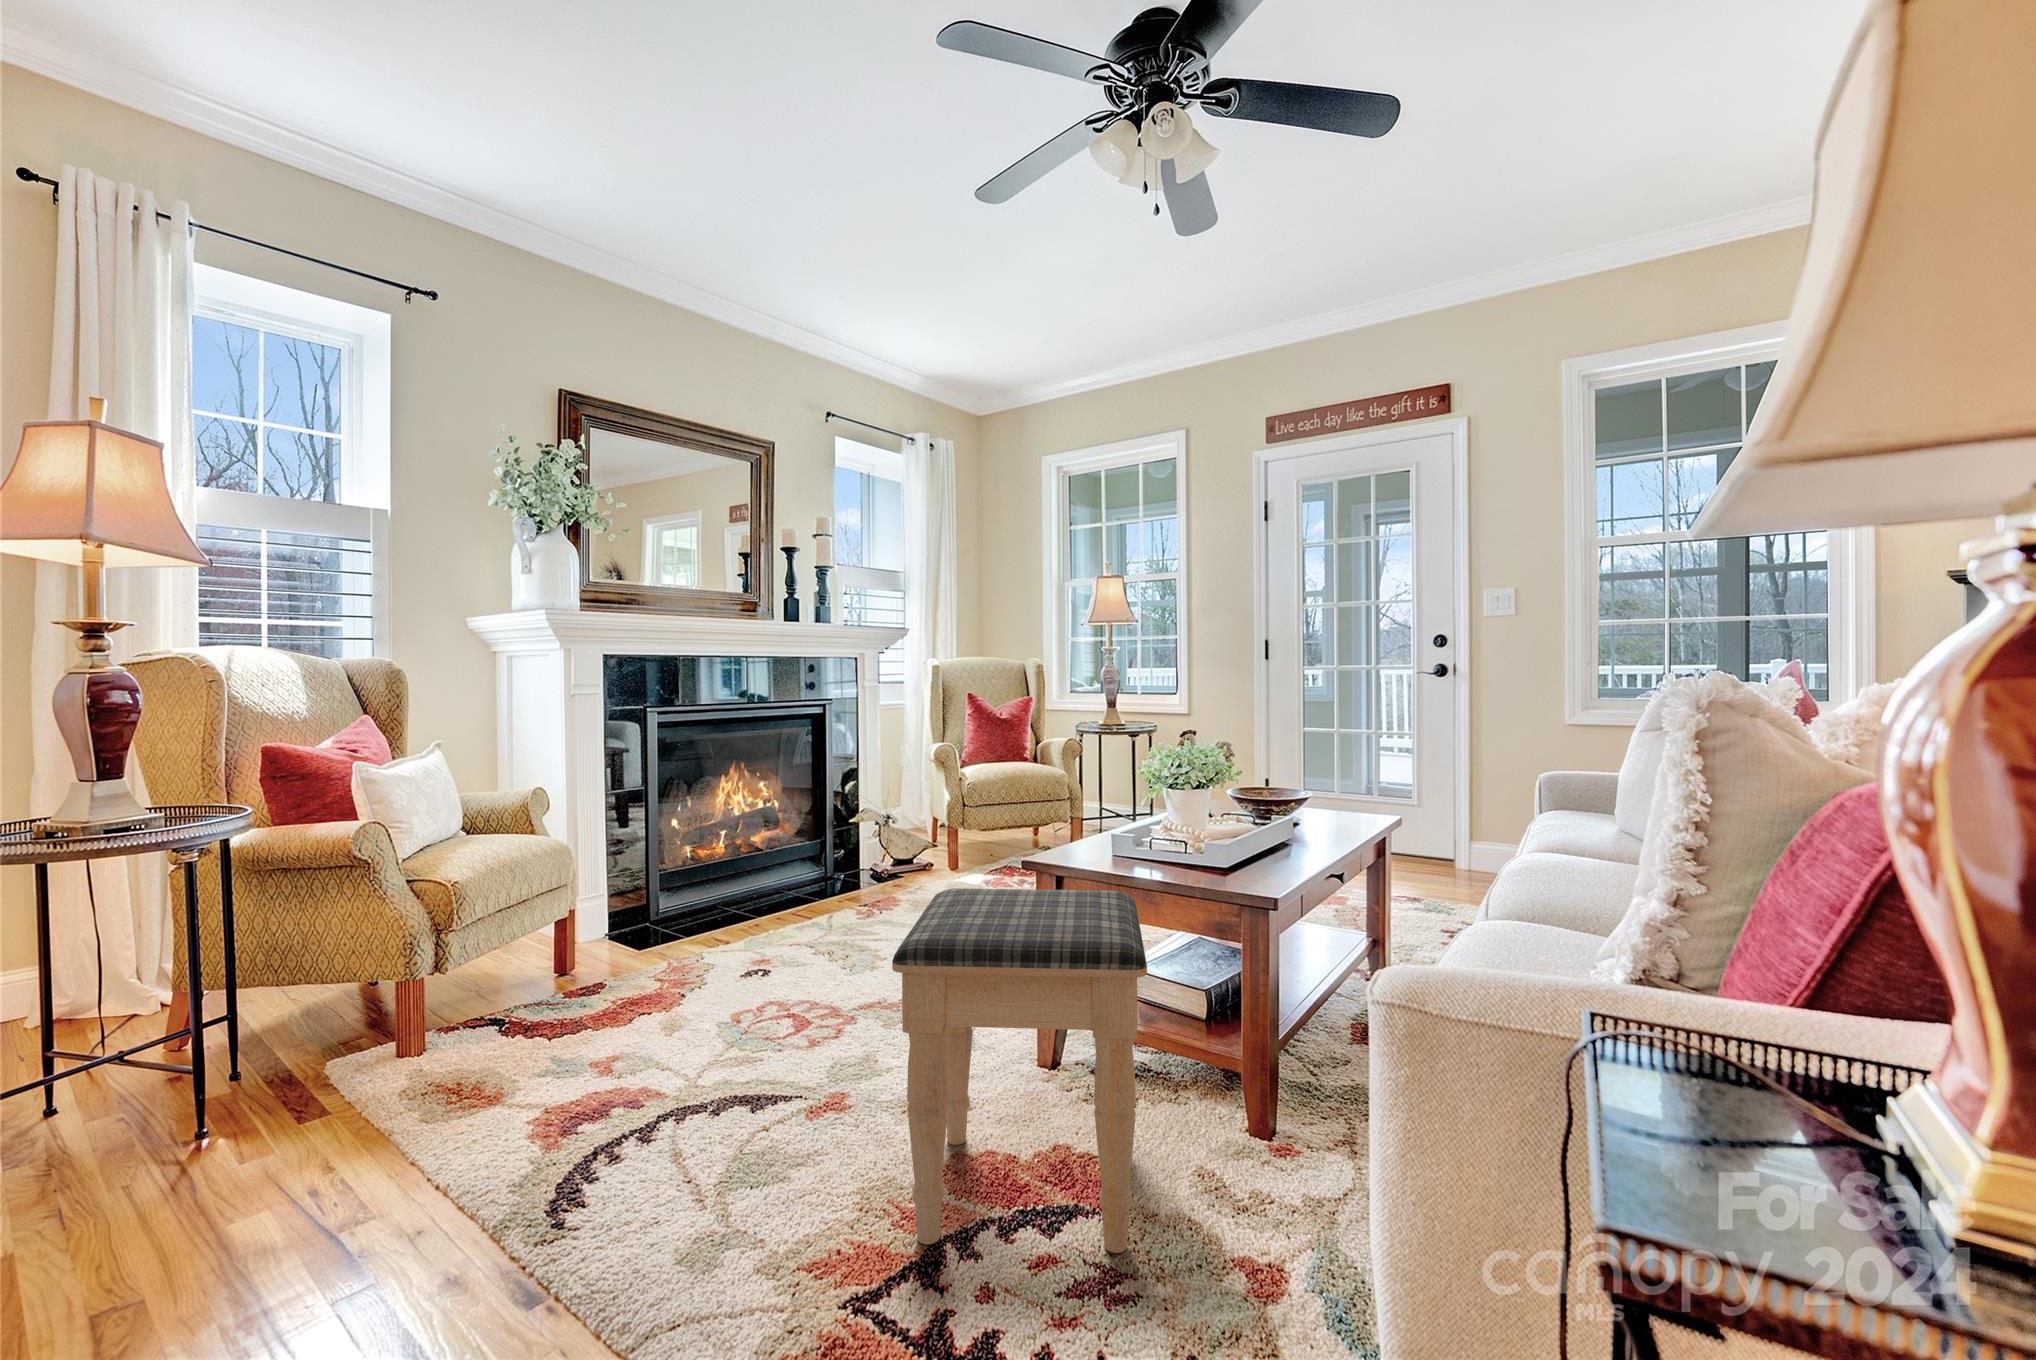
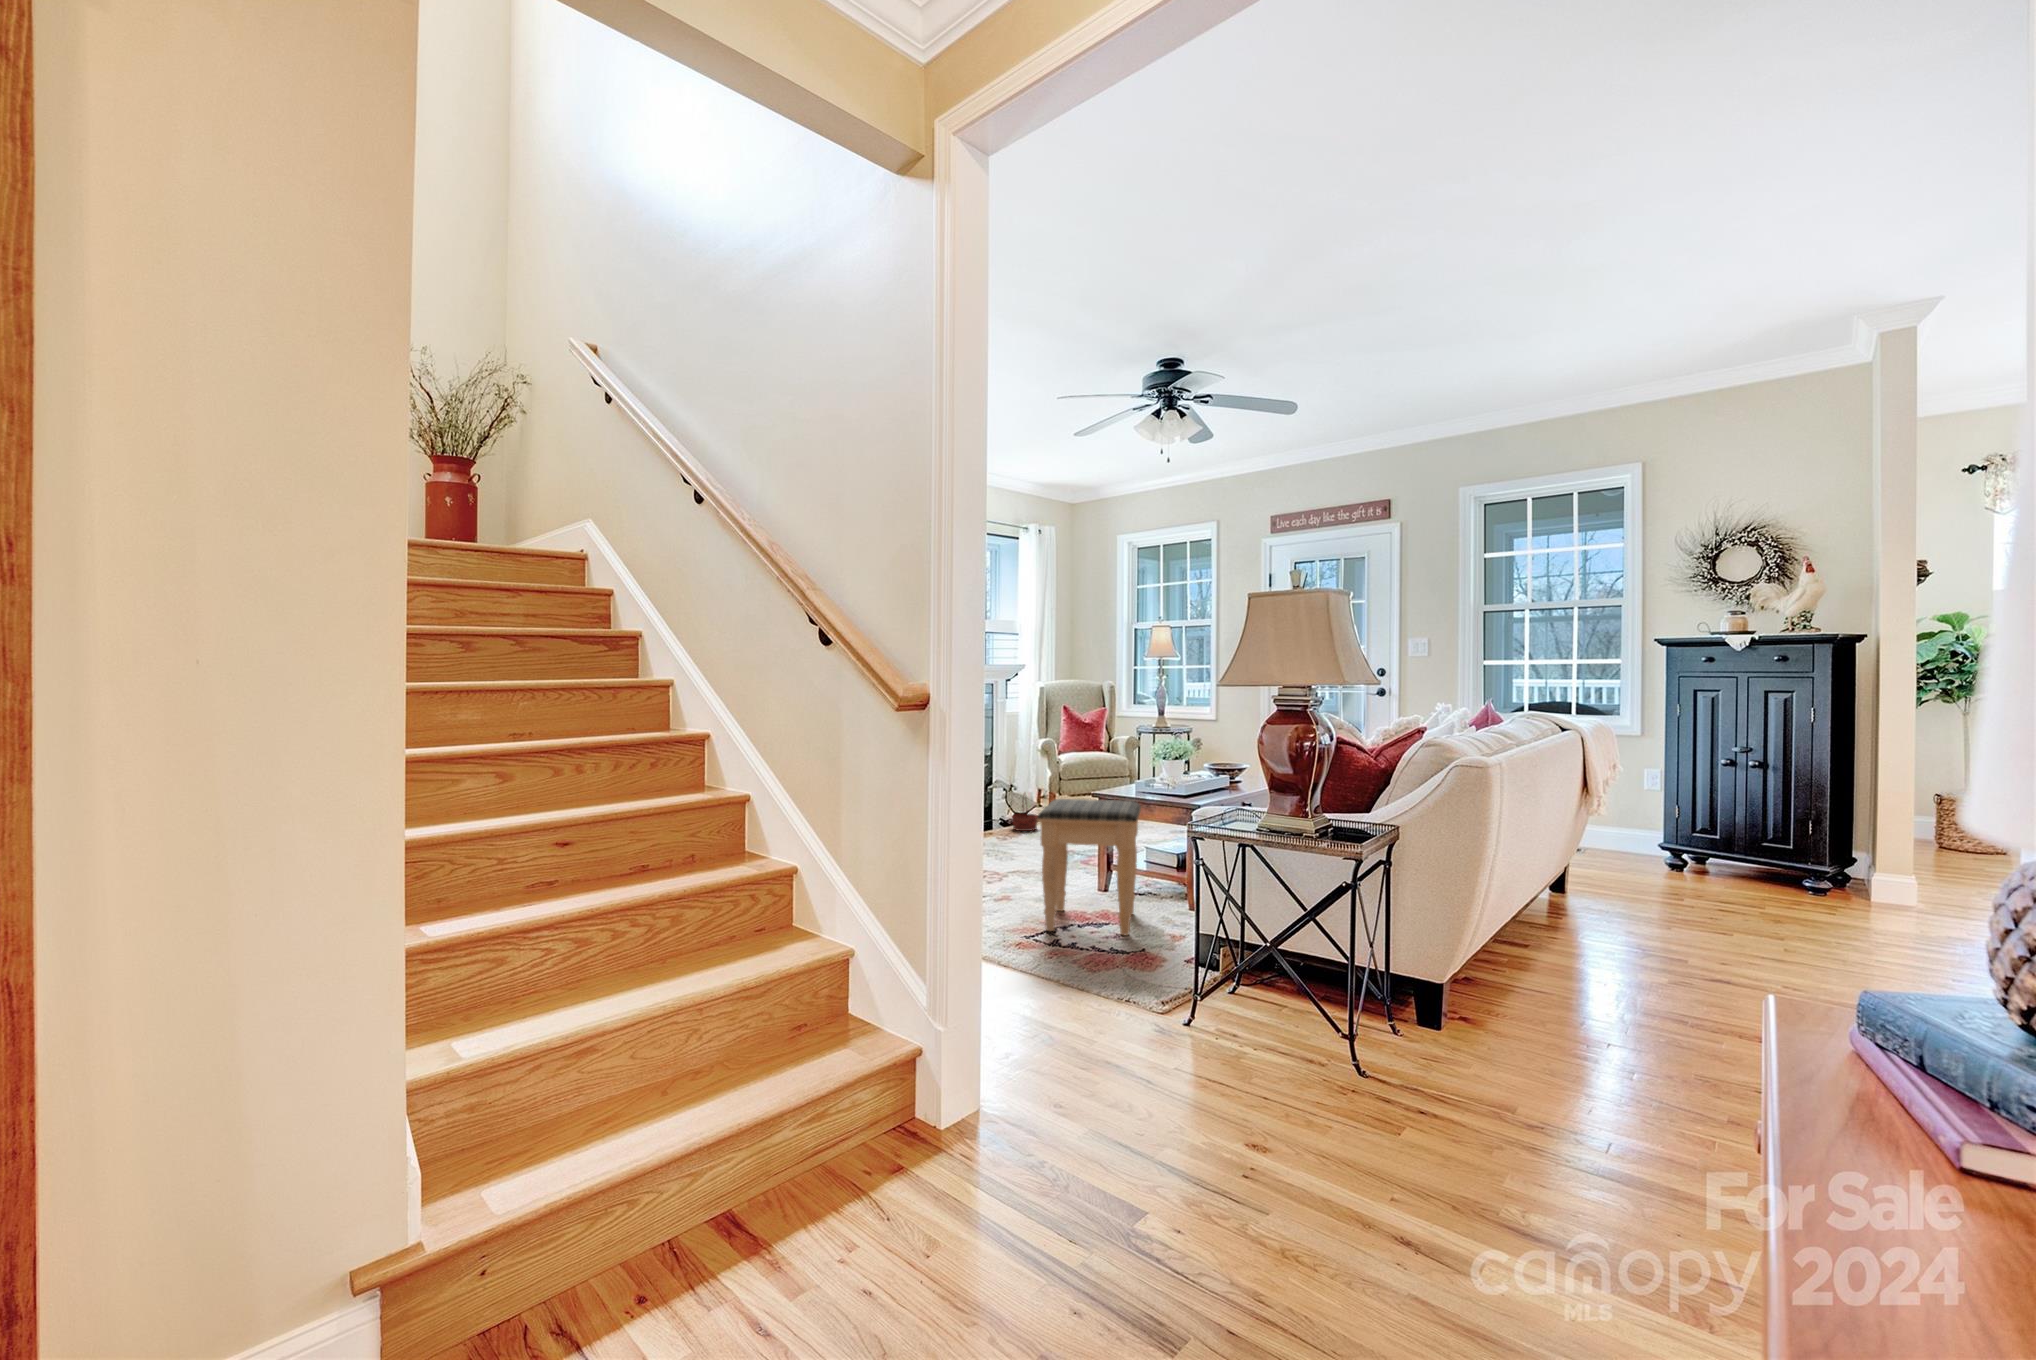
basket: none [884,832,930,897] -> present [1012,793,1037,831]

